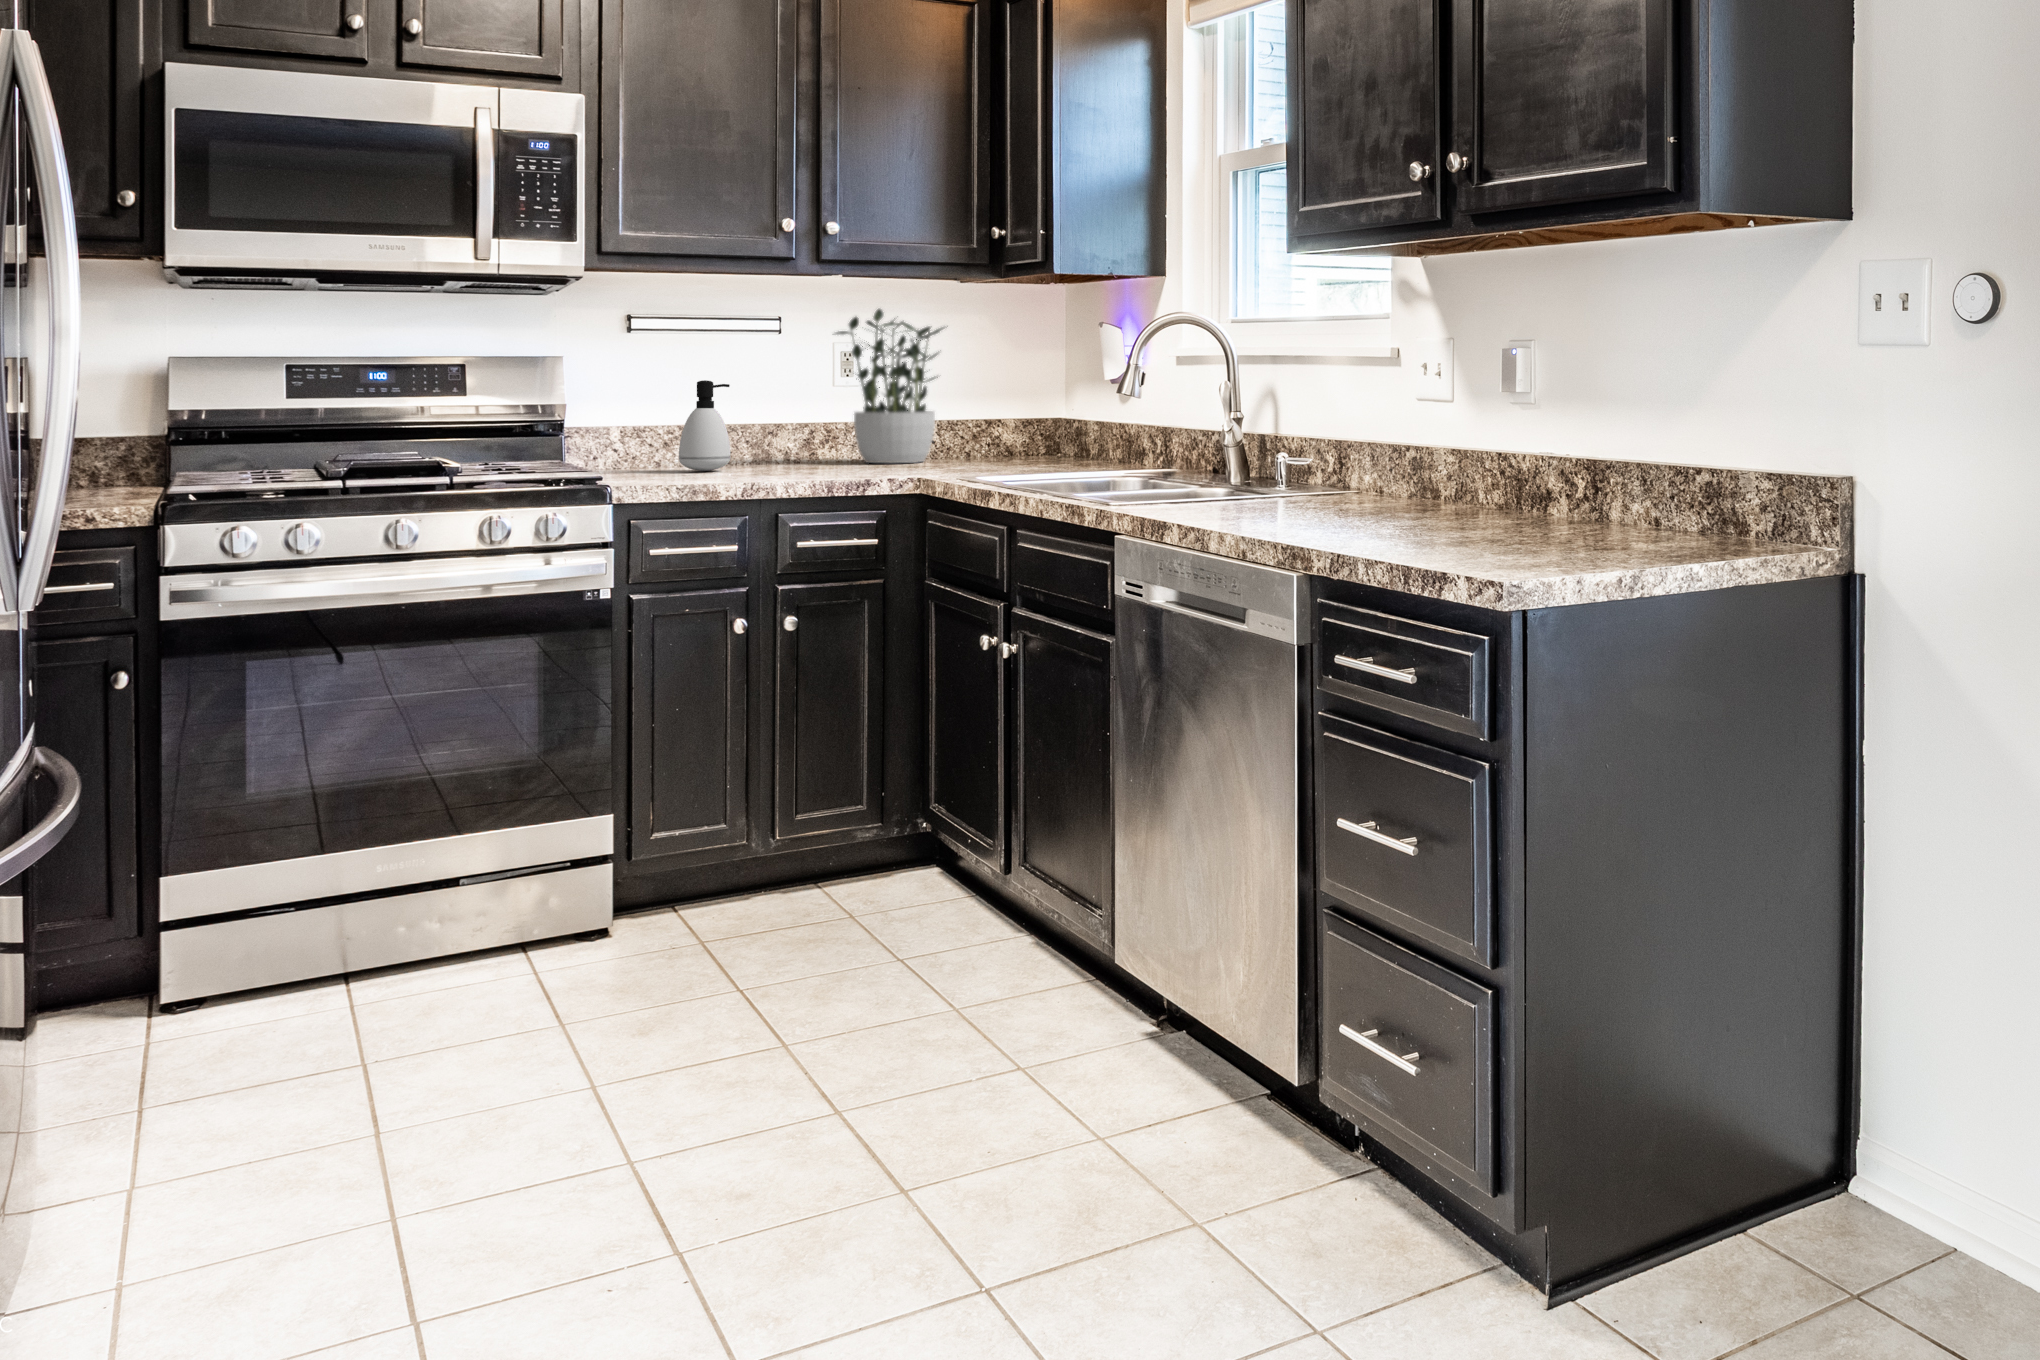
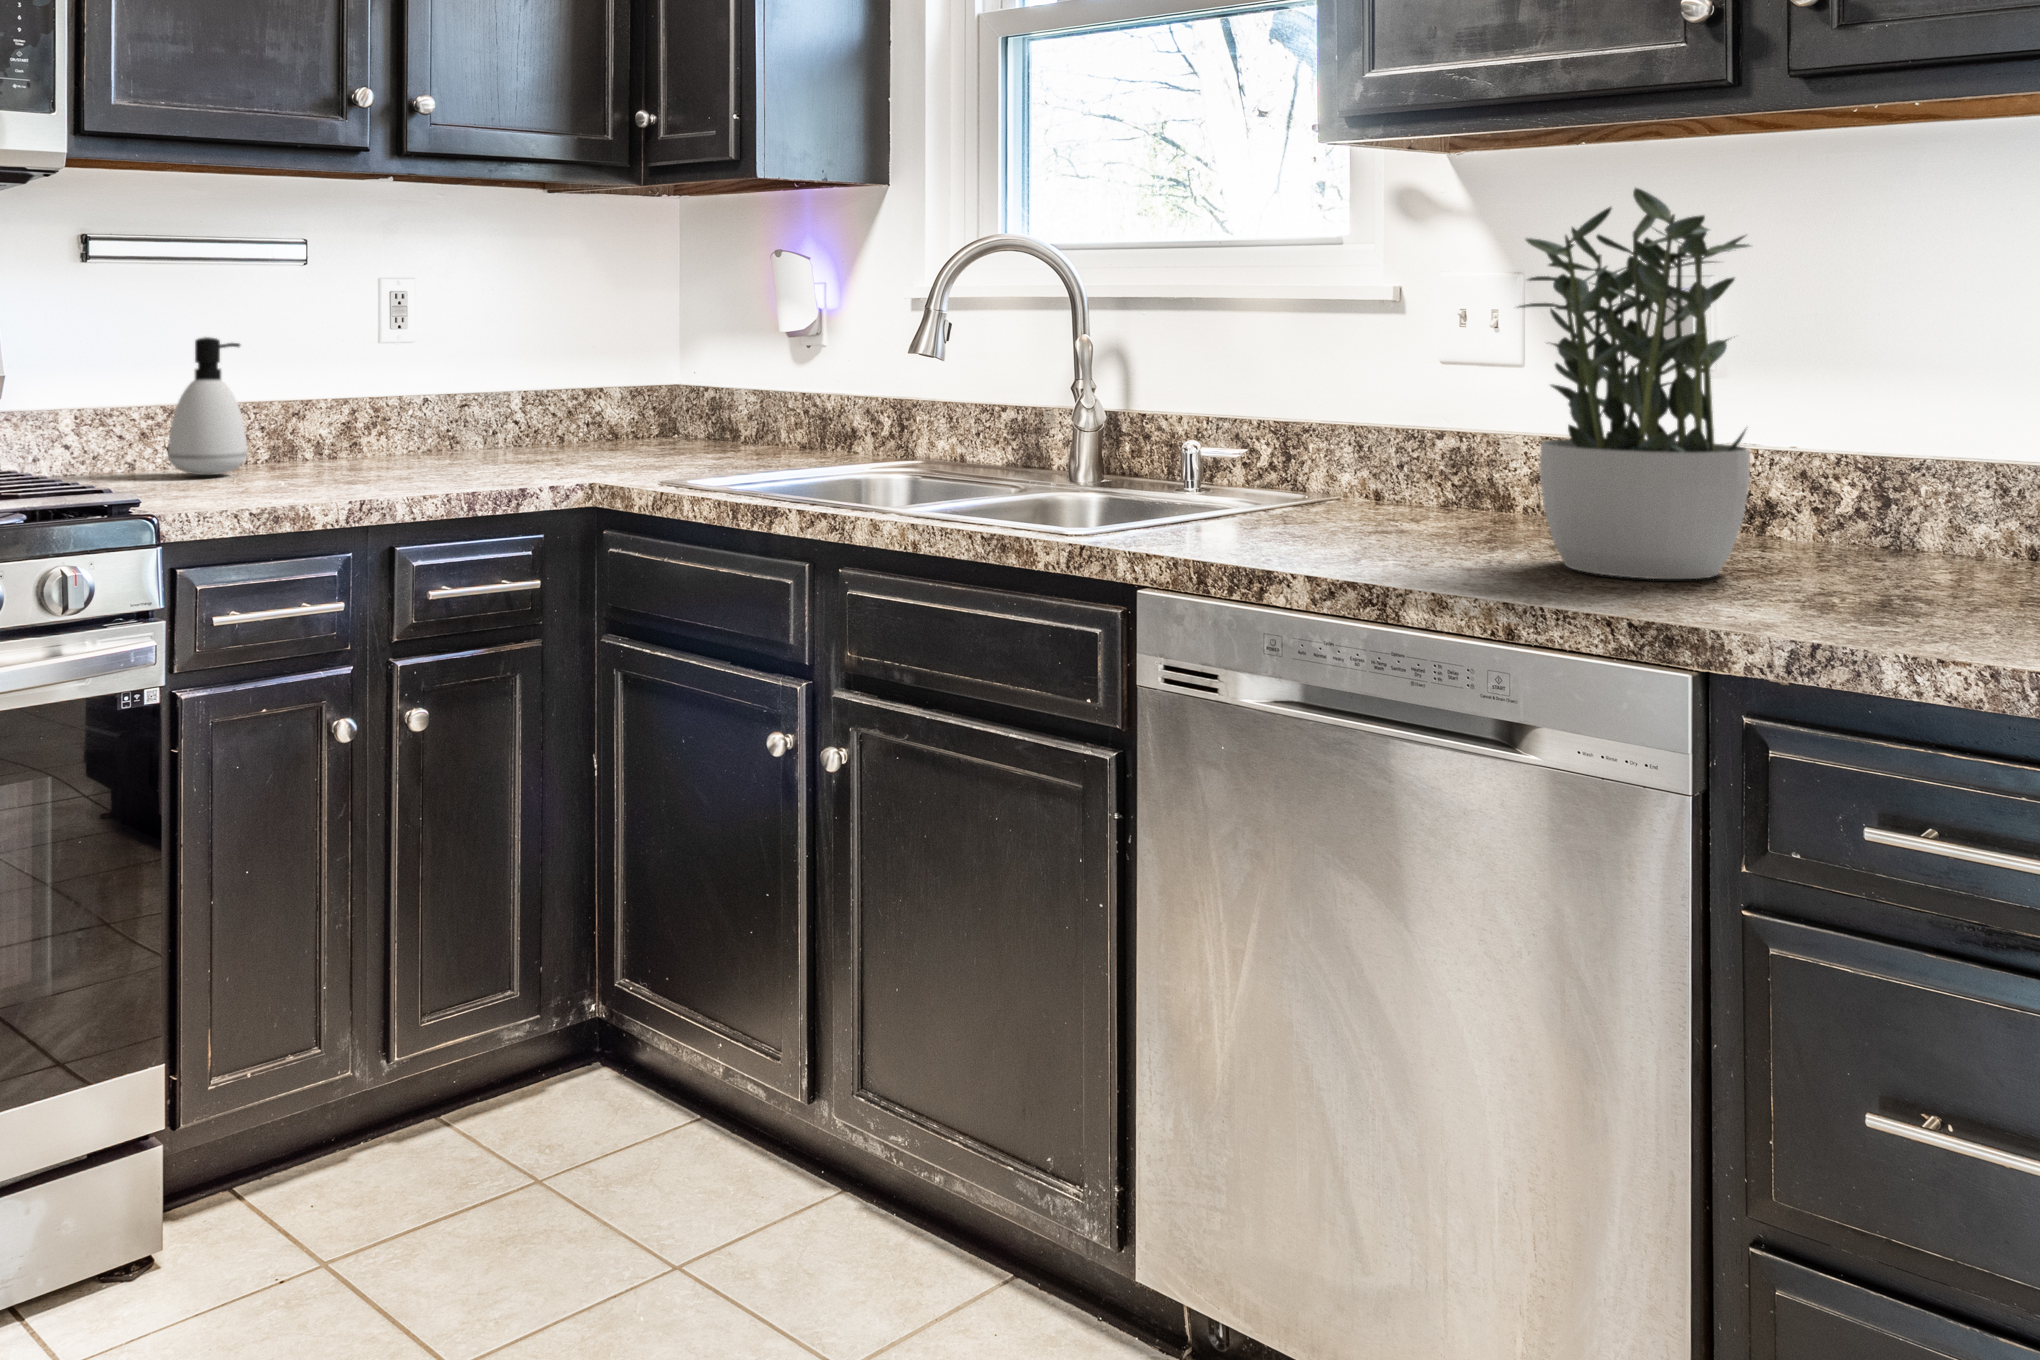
potted plant: present [836,309,944,463] -> present [1519,187,1750,579]

